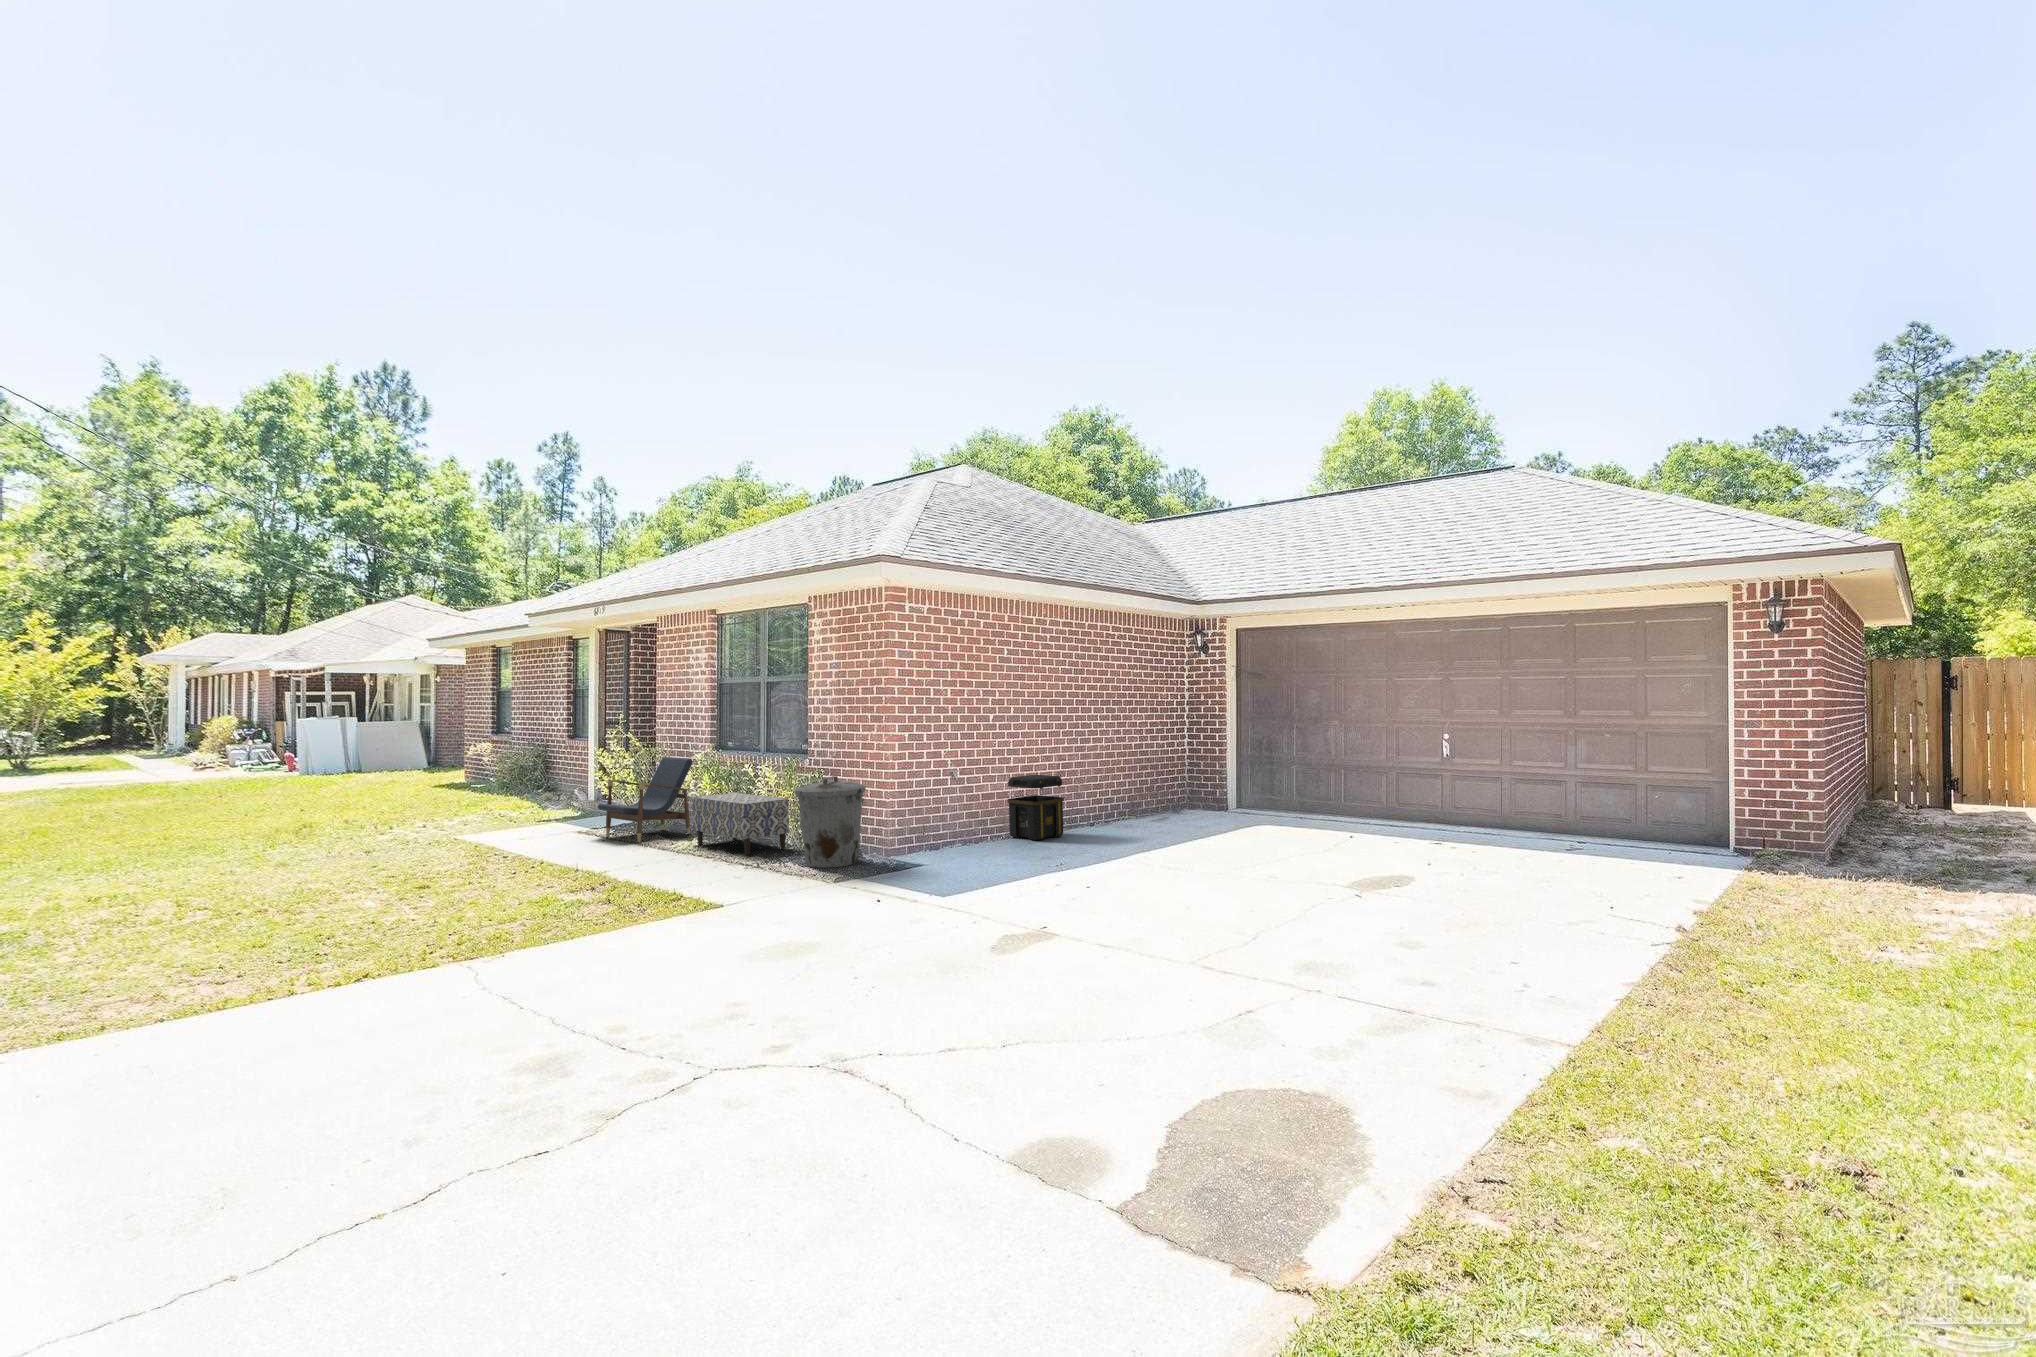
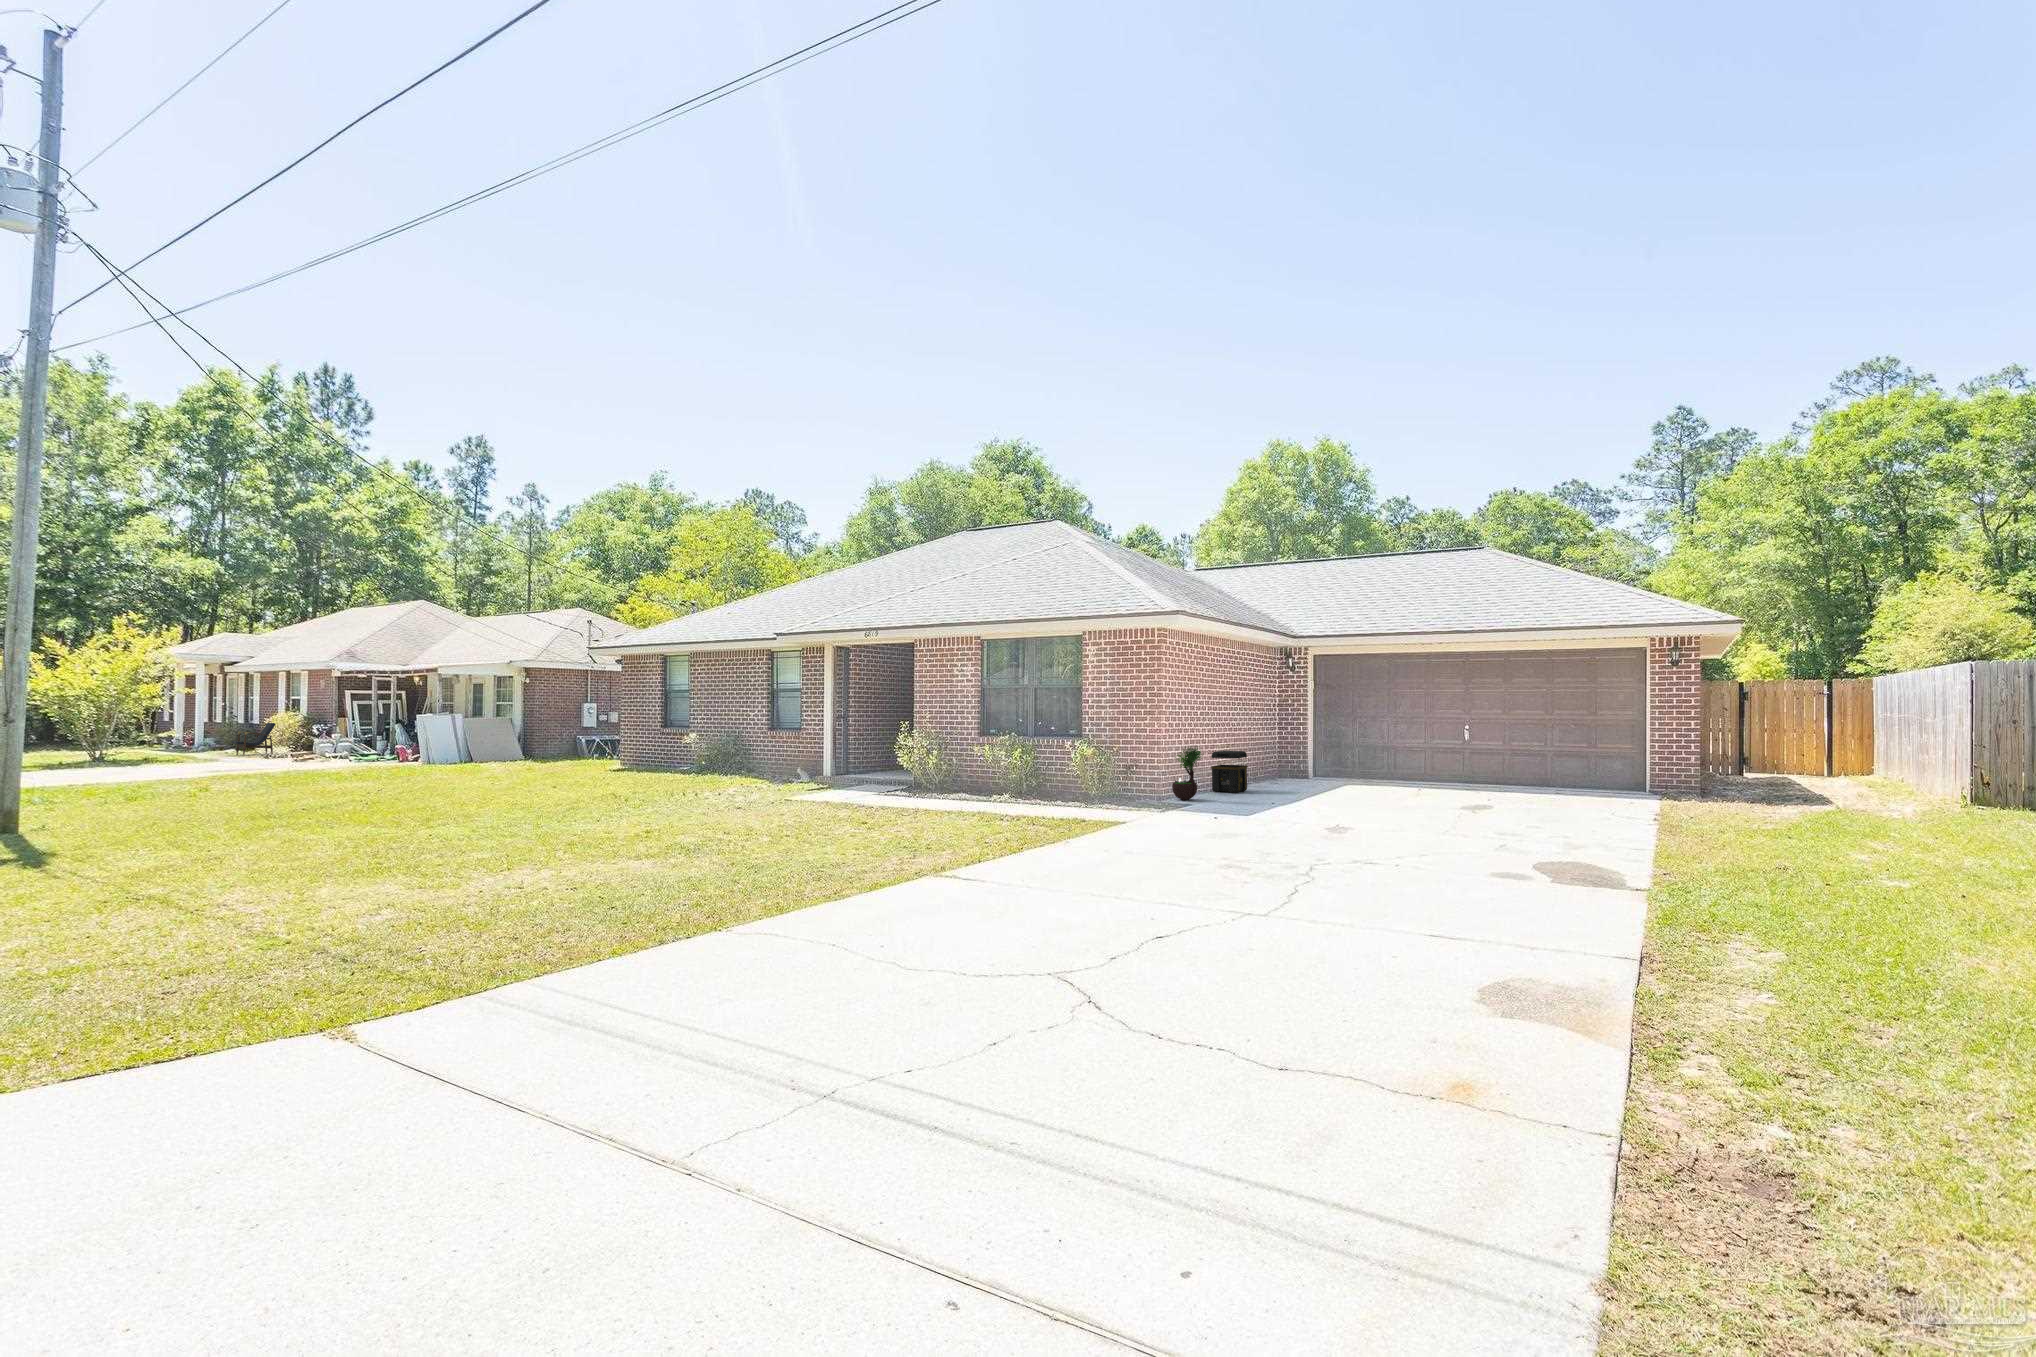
lounge chair: present [598,757,693,842] -> present [231,723,276,756]
potted tree: none [907,768,955,855] -> present [1172,748,1202,800]
trash can: present [795,776,866,868] -> none [1112,747,1157,806]
bench: present [693,793,789,855] -> none [1006,762,1082,801]

